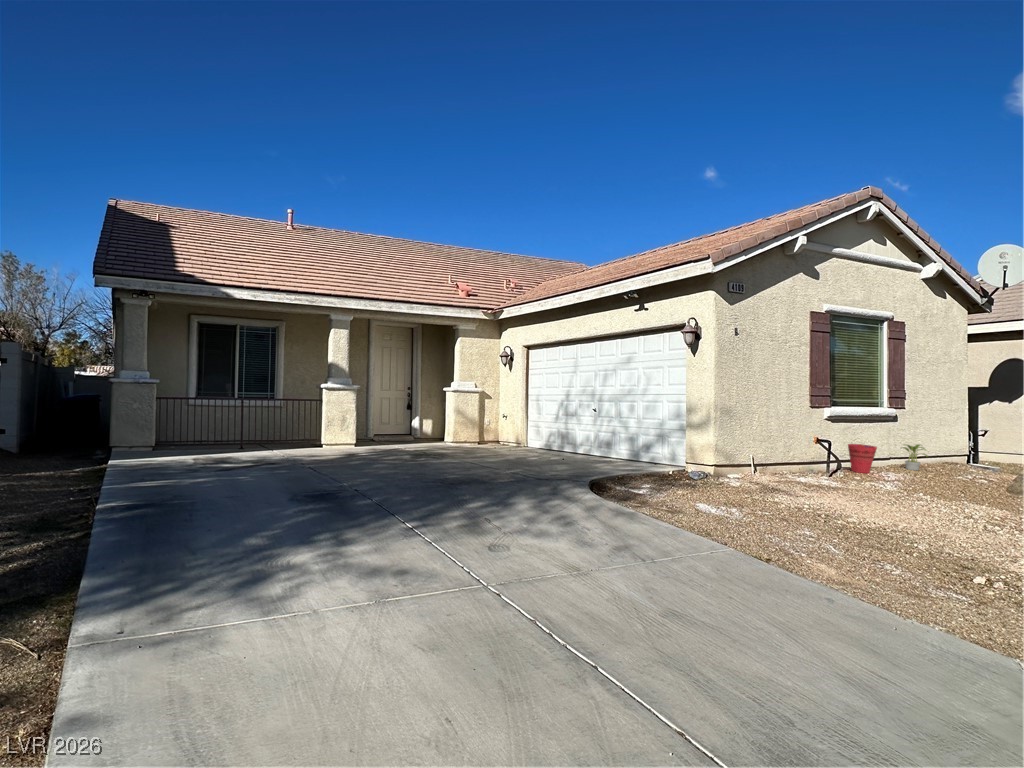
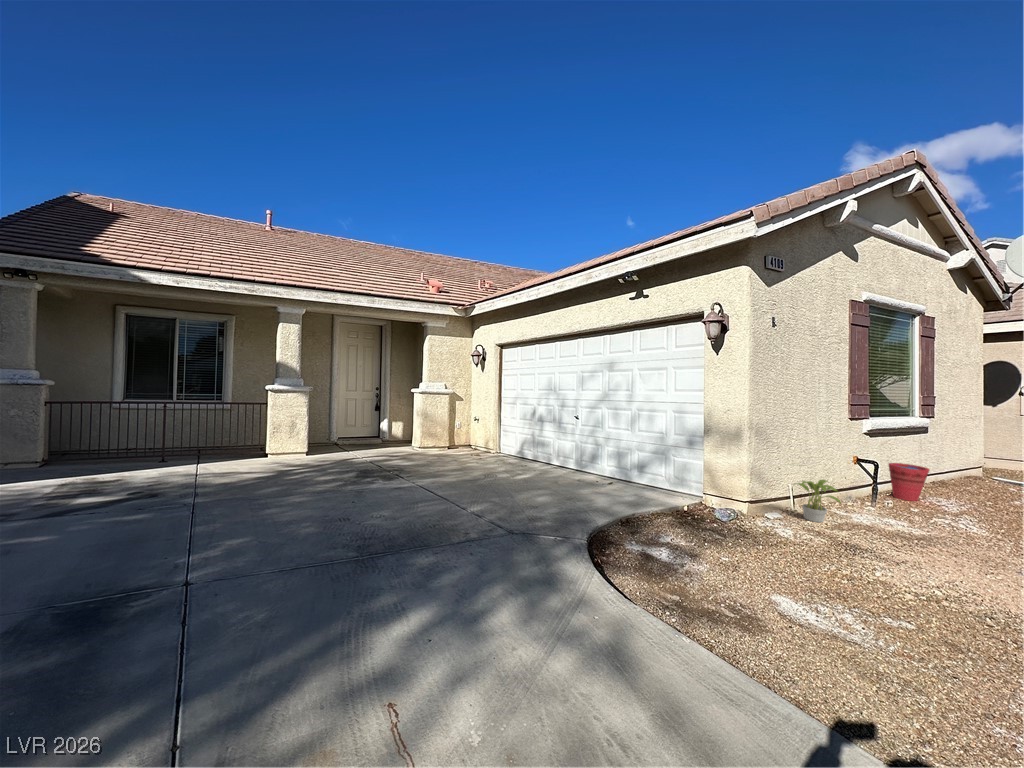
potted plant: present [904,444,927,470] -> present [797,480,841,522]

